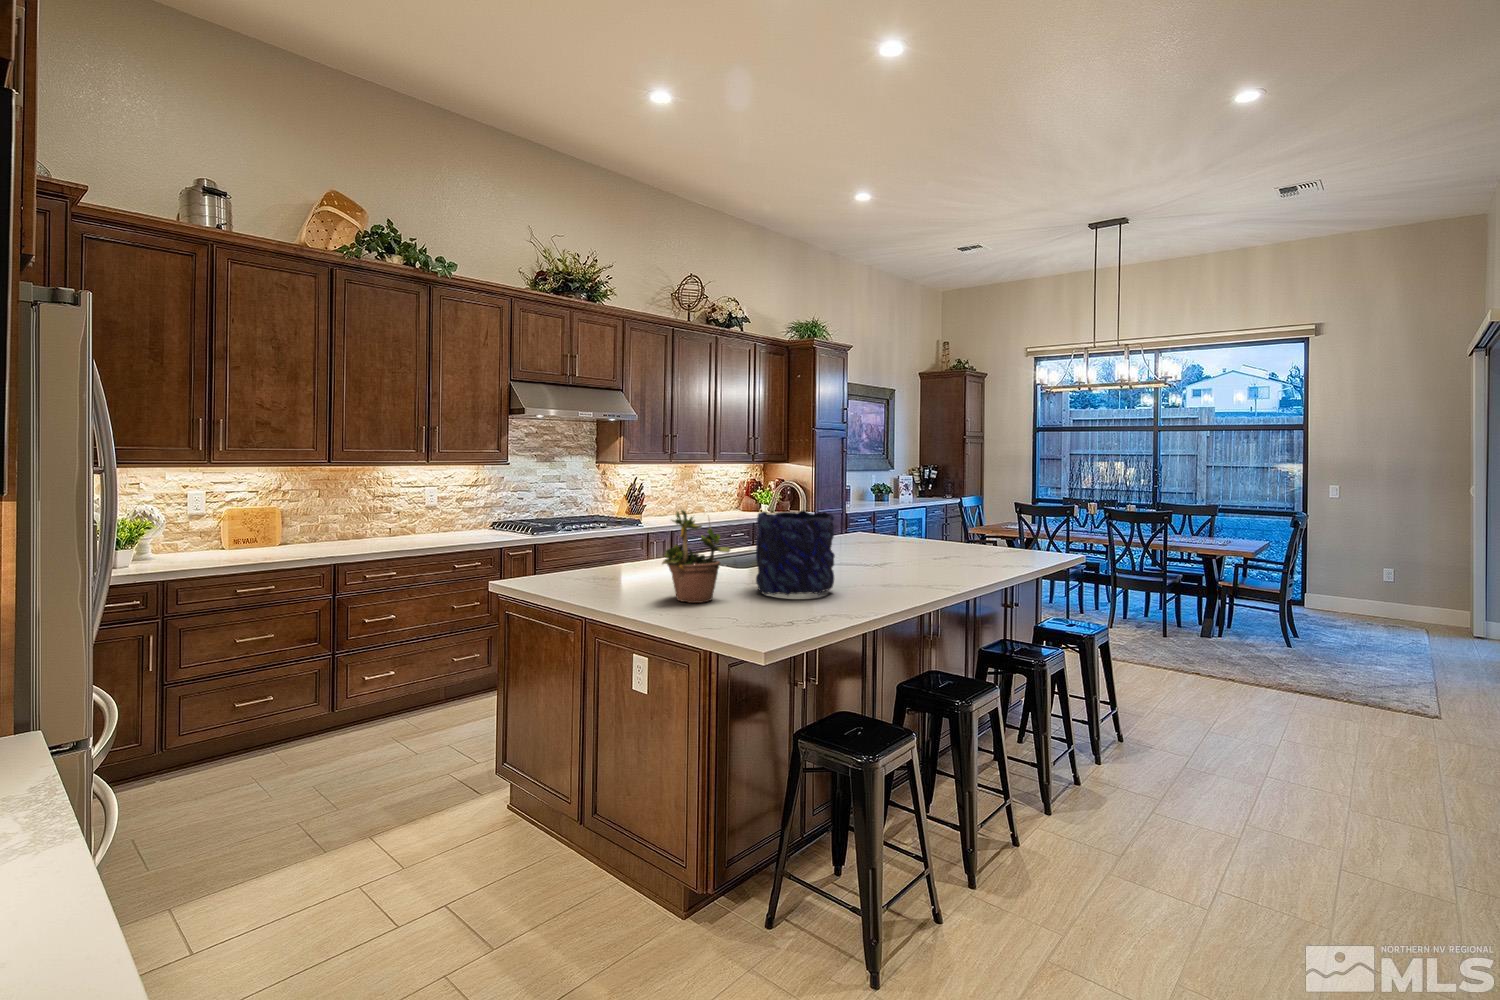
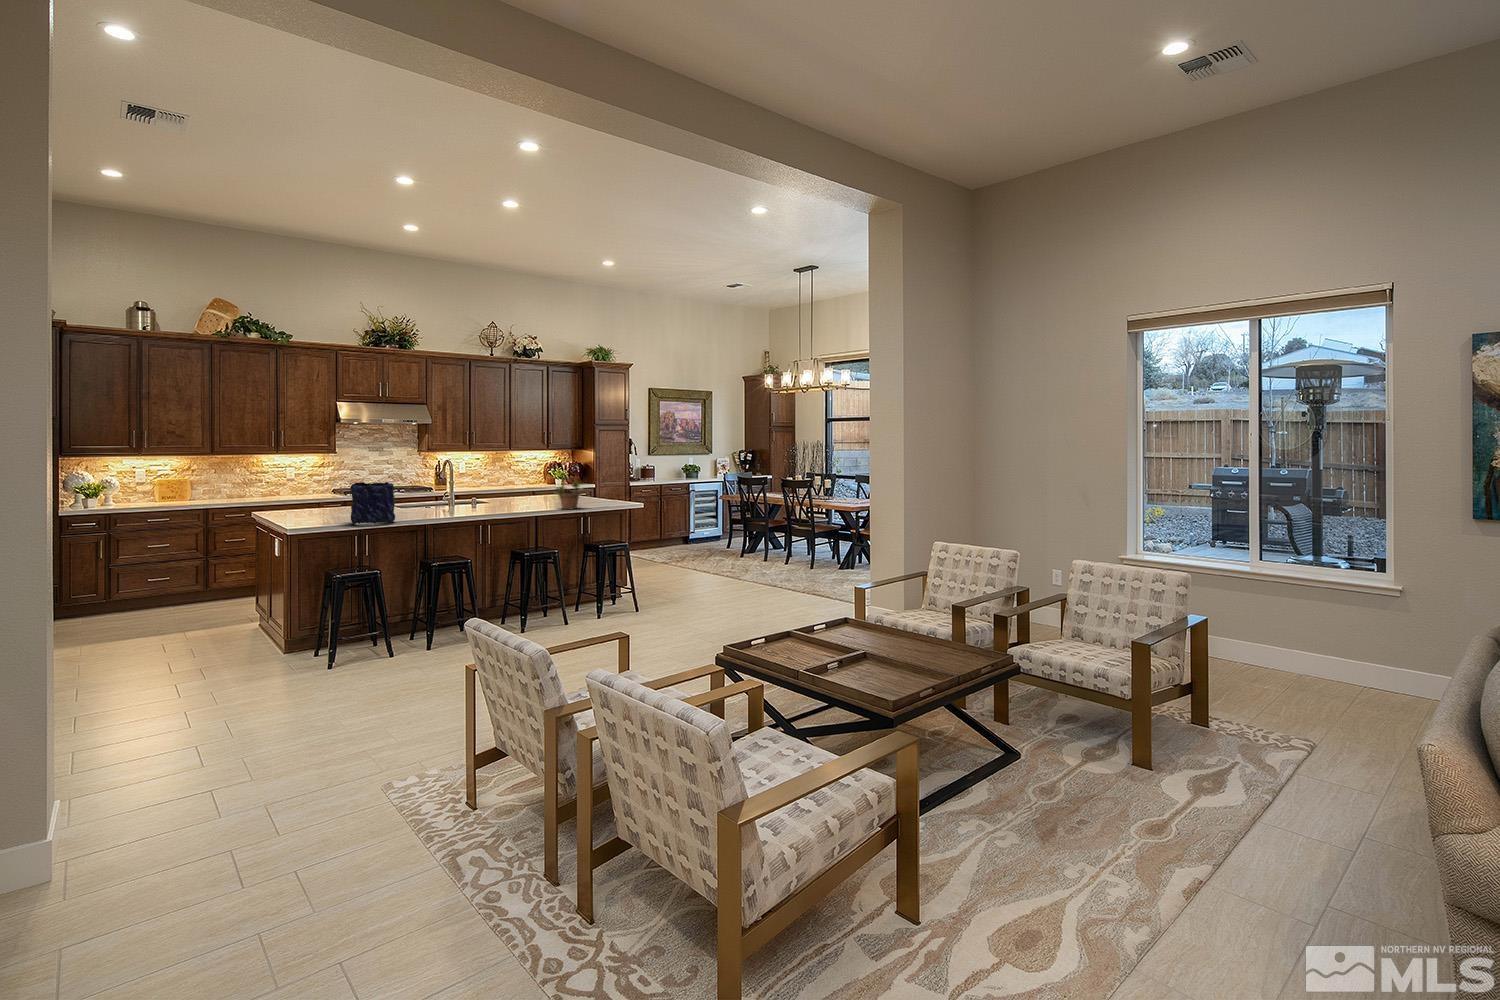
potted plant: present [662,510,730,603] -> present [556,474,583,509]

